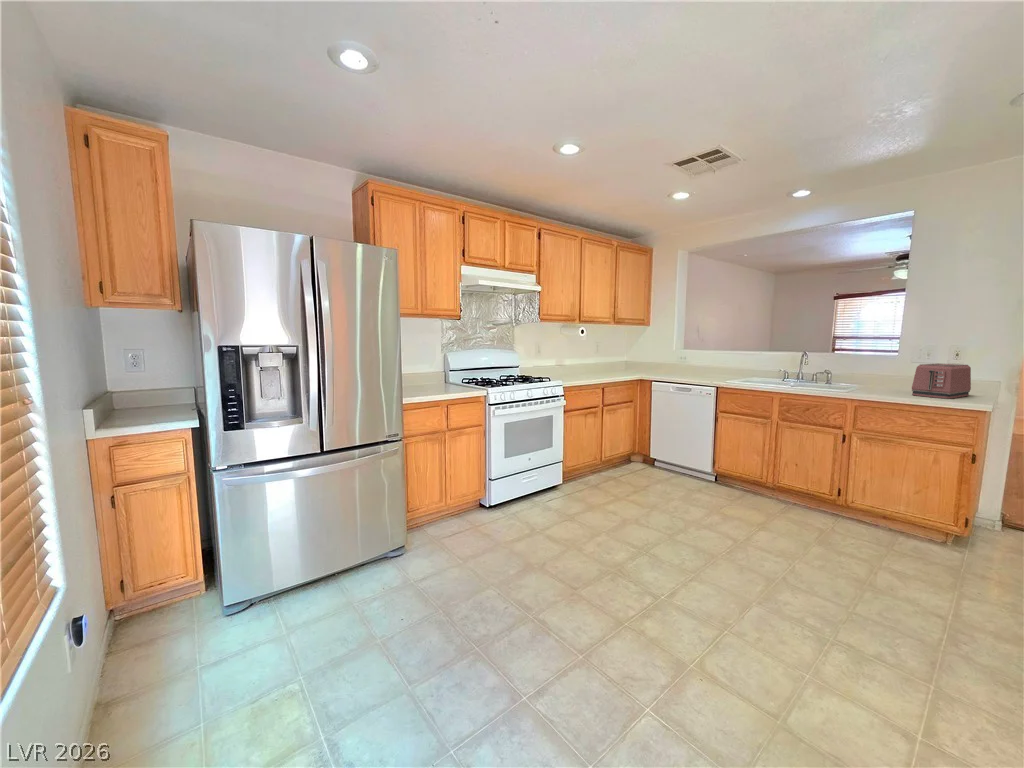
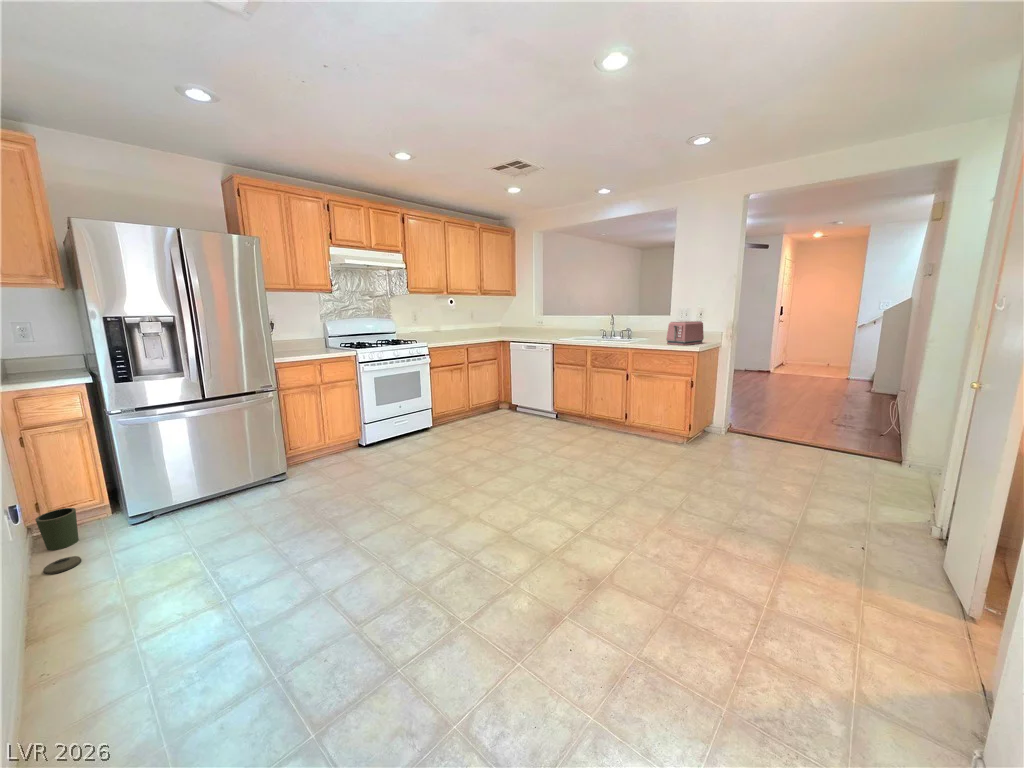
trash can: none [117,590,164,700] -> present [35,508,81,574]

